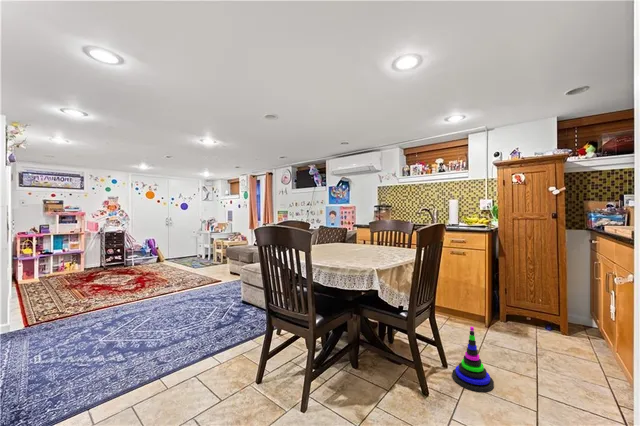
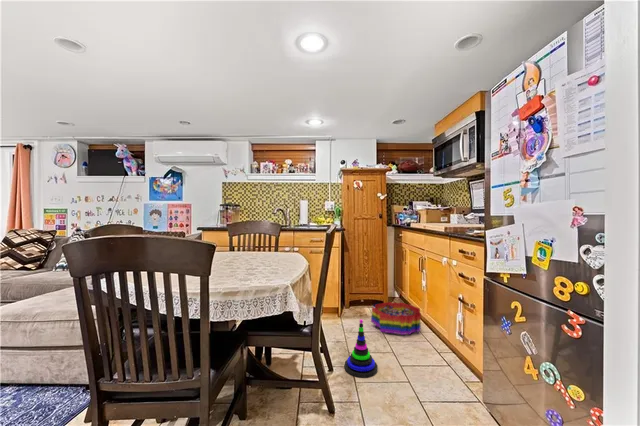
storage bin: none [521,323,606,375] -> present [371,302,421,335]

